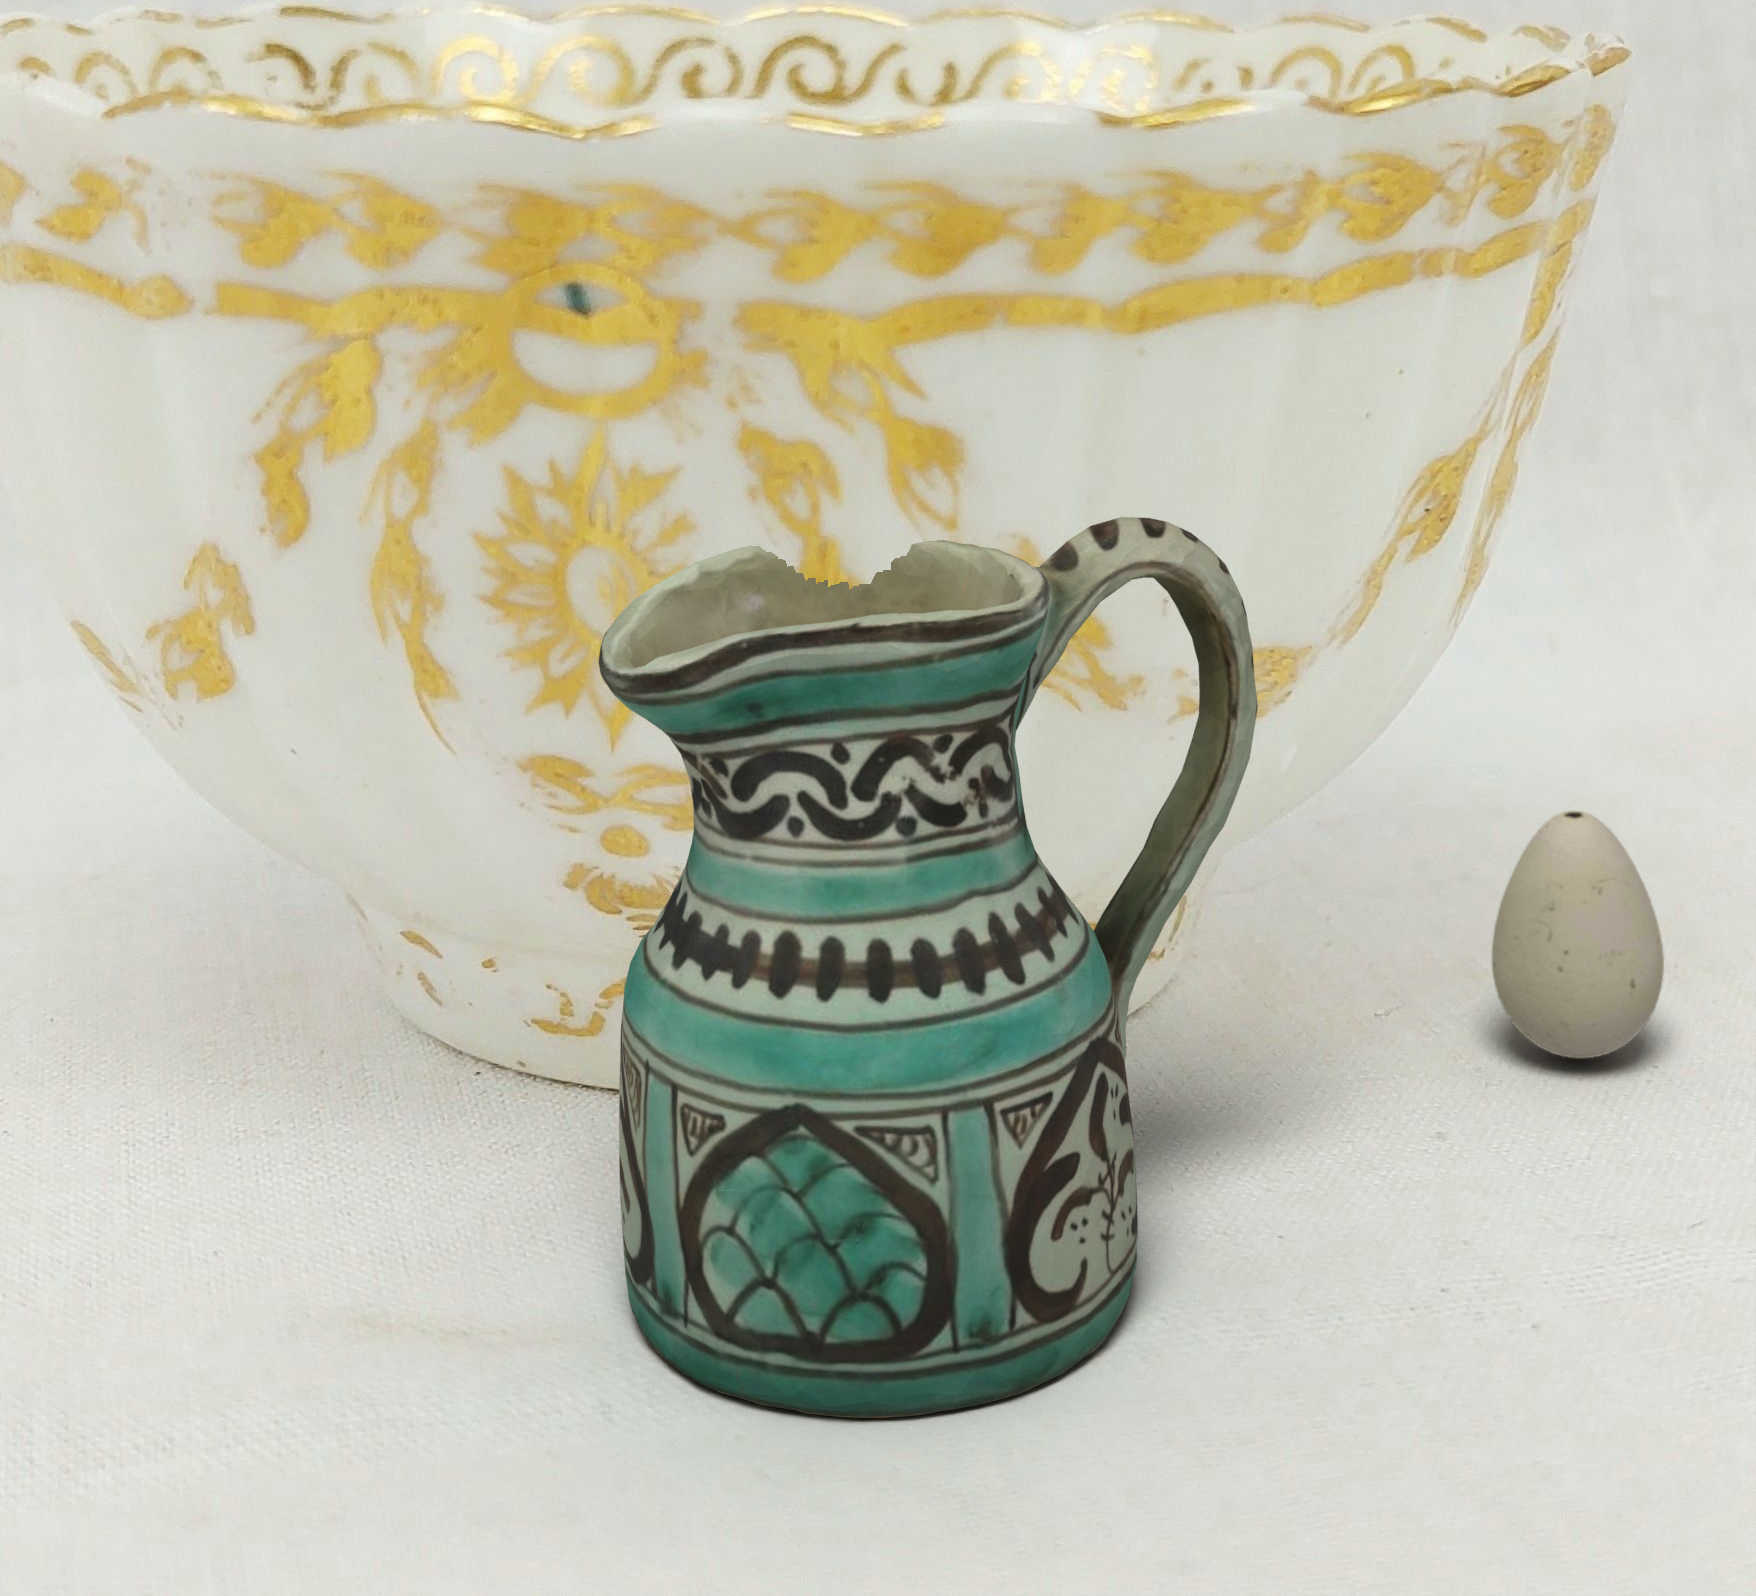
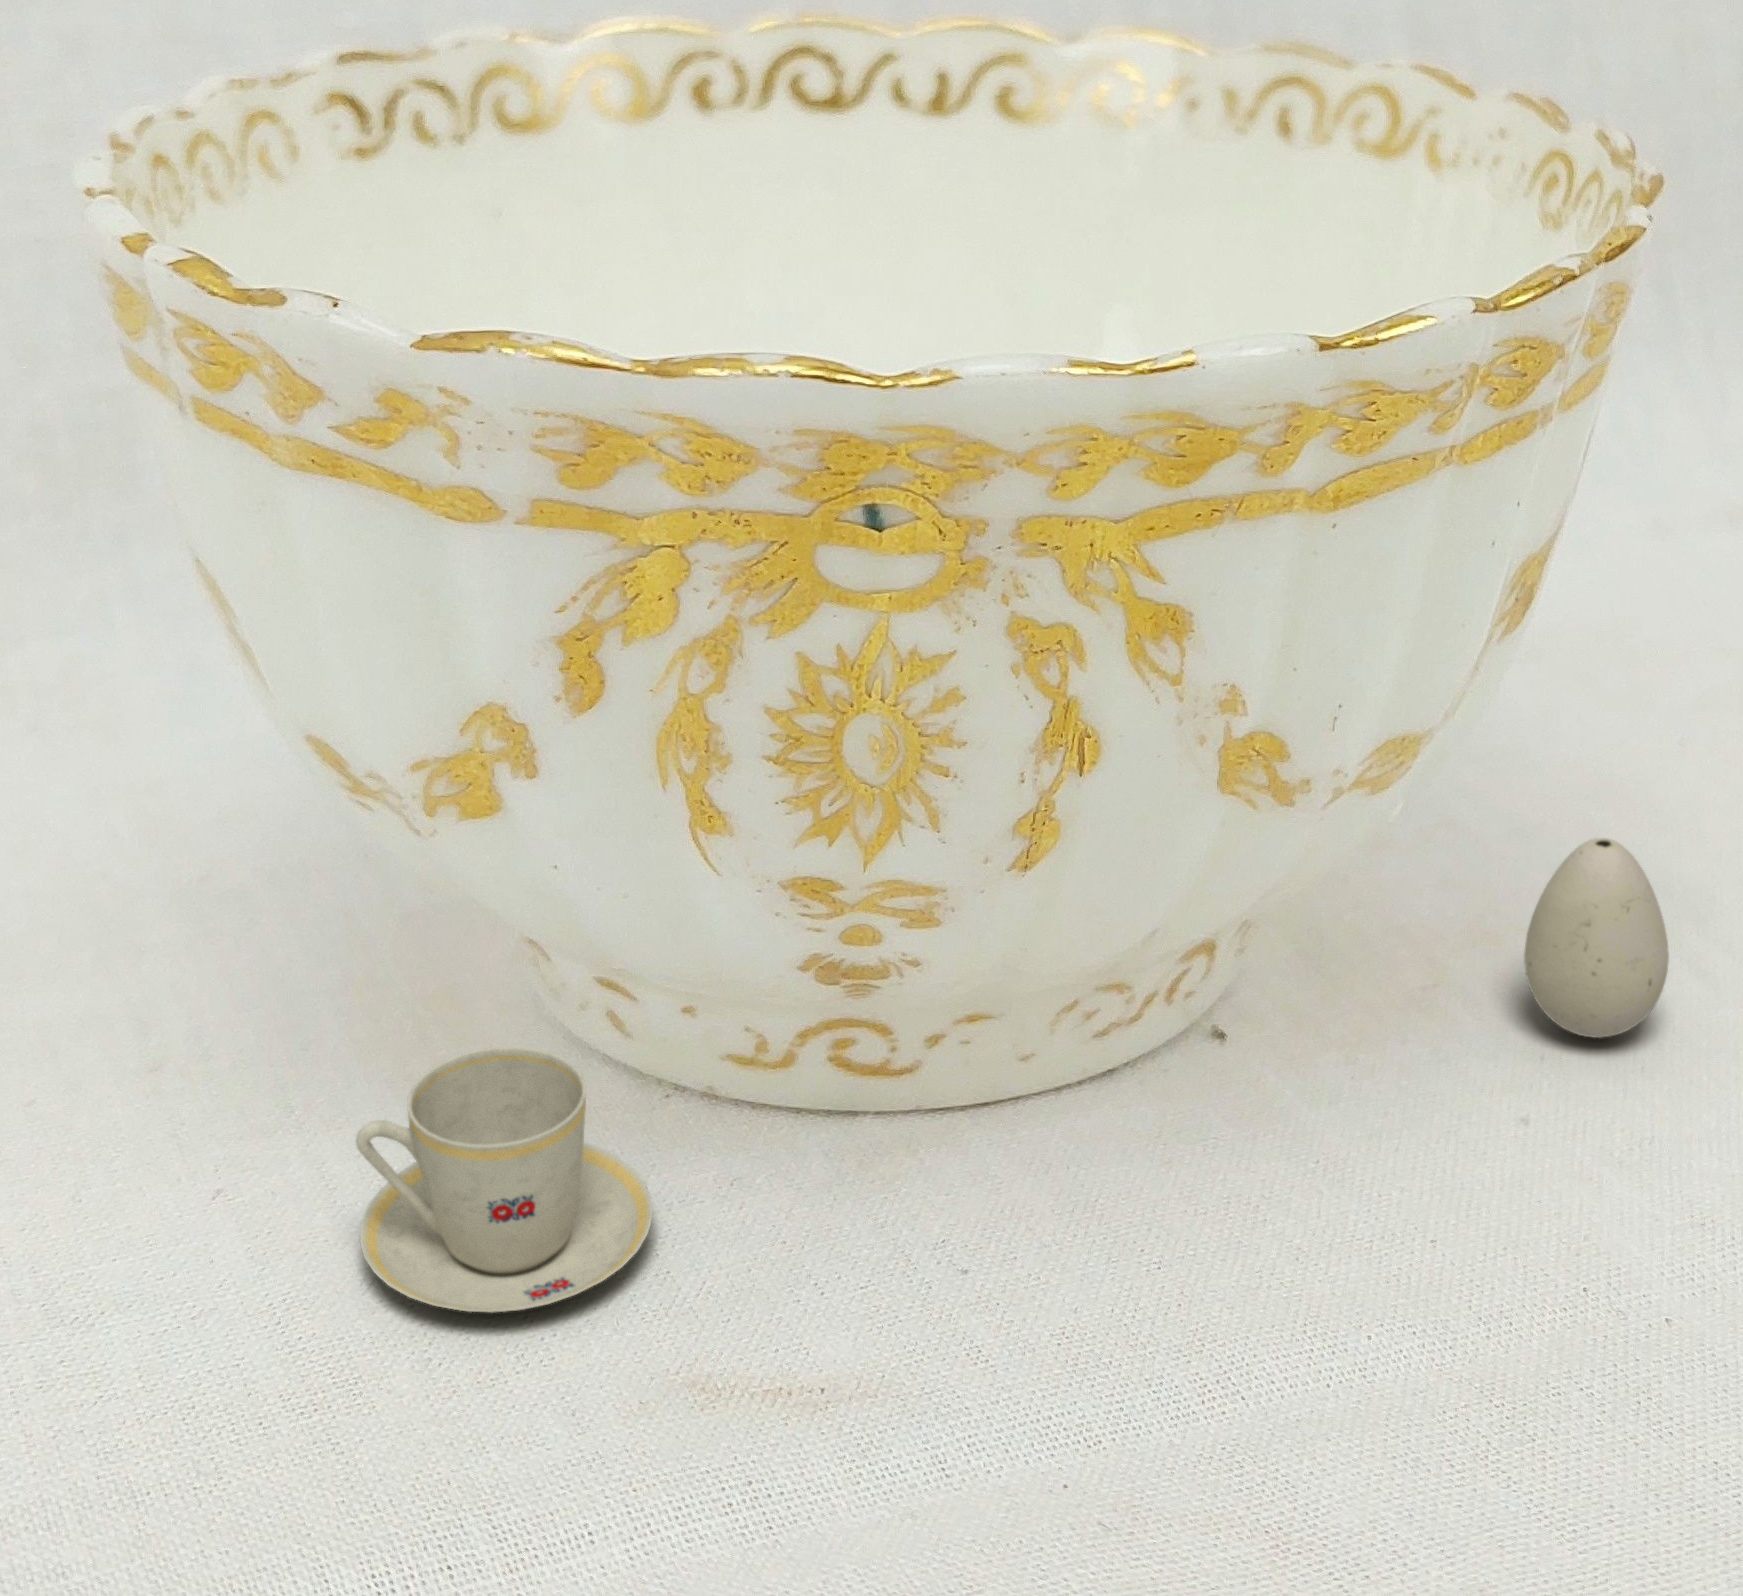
ceramic pitcher: present [599,517,1258,1418] -> none [883,665,1407,1438]
teacup: none [66,978,407,1261] -> present [356,1046,653,1313]

